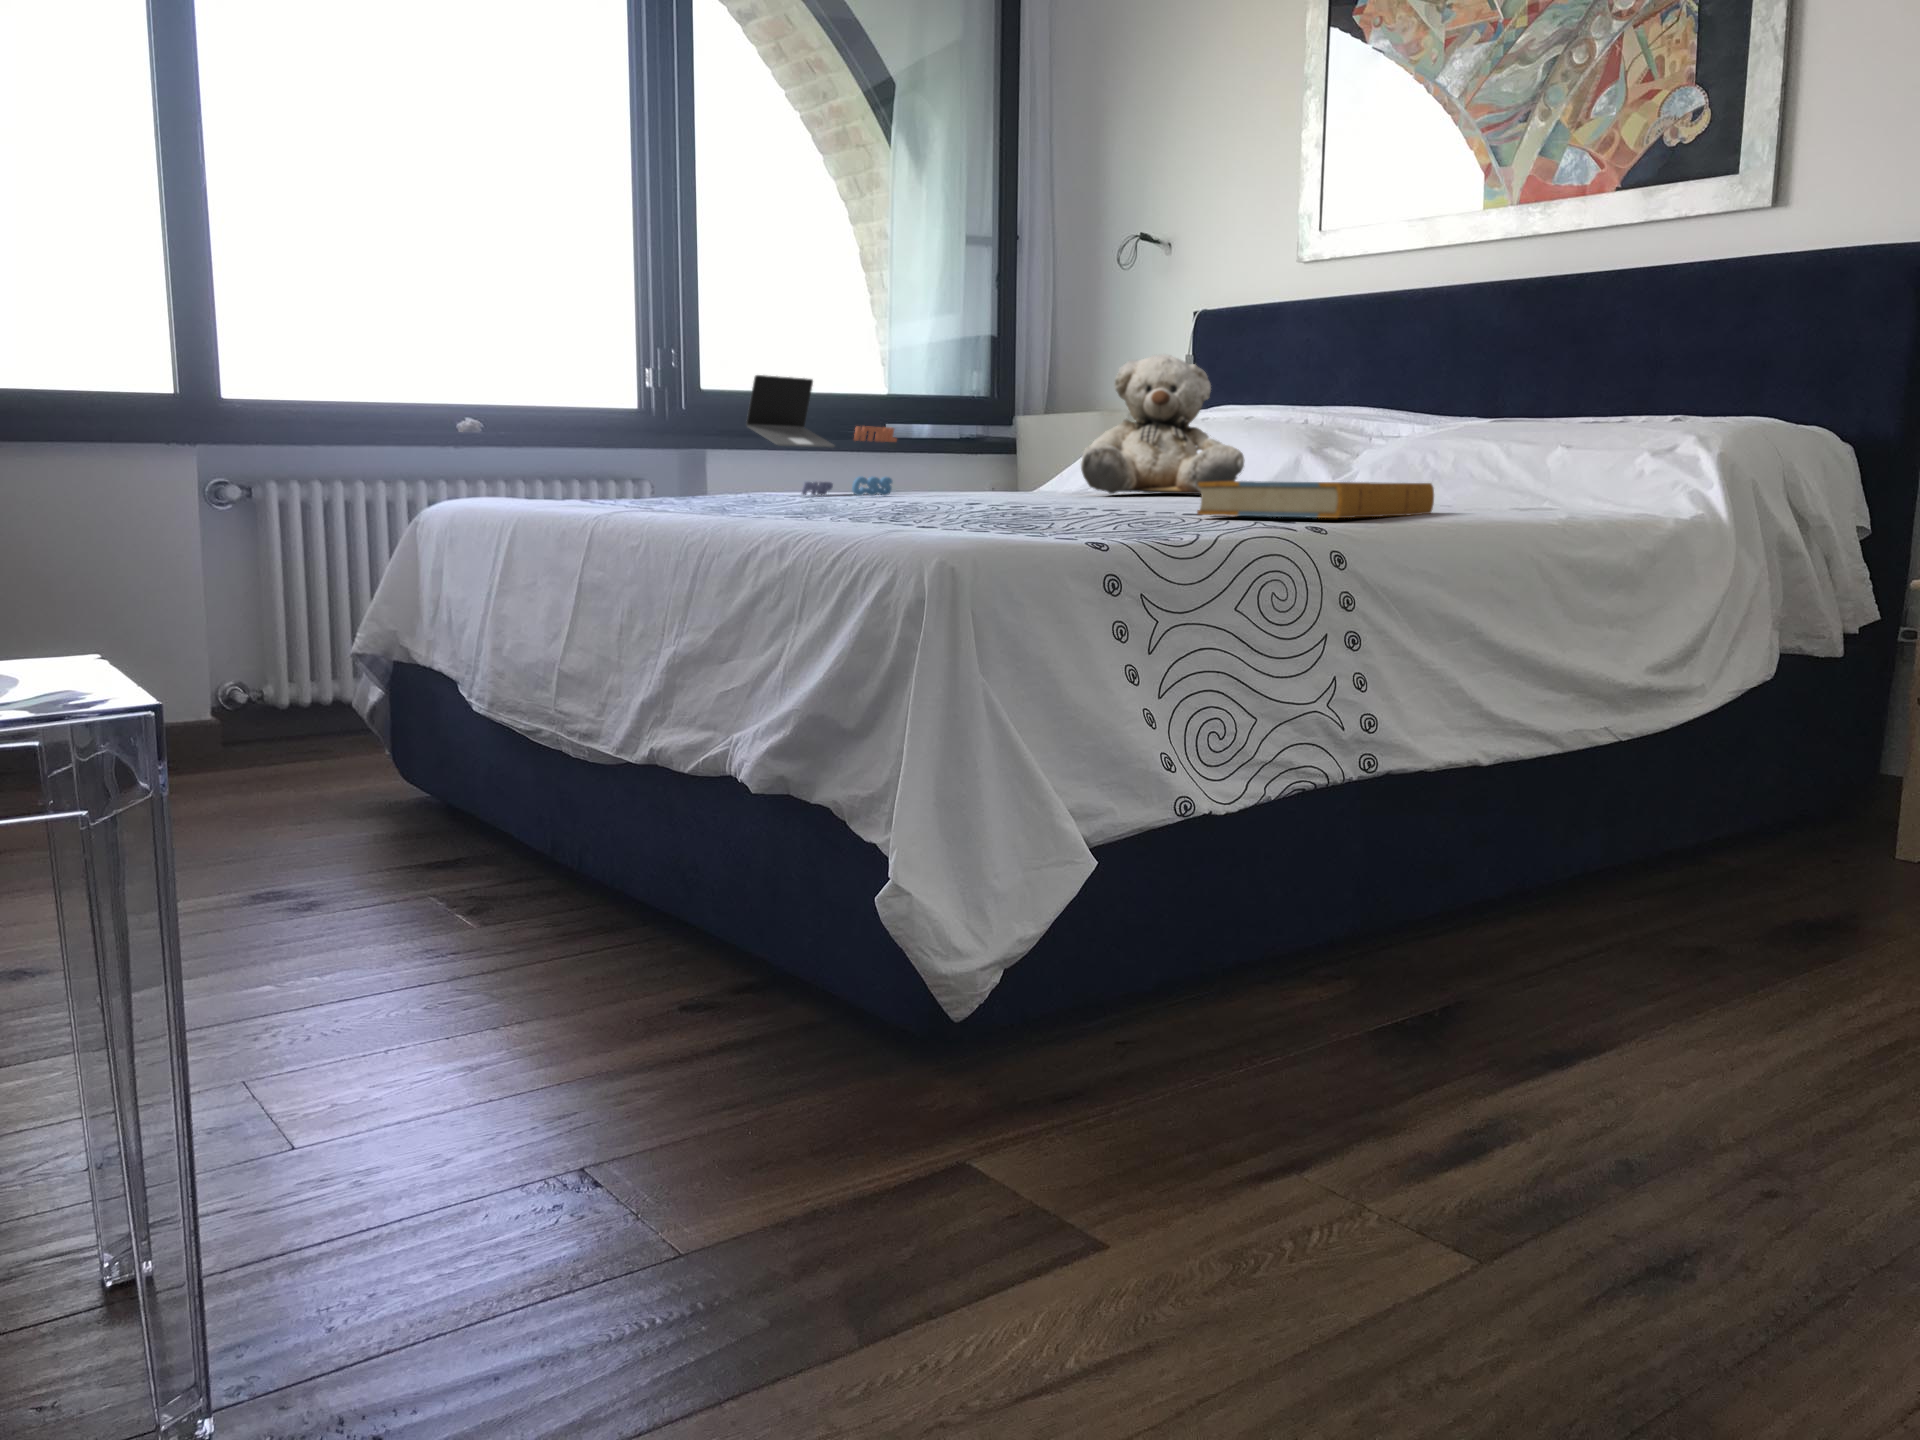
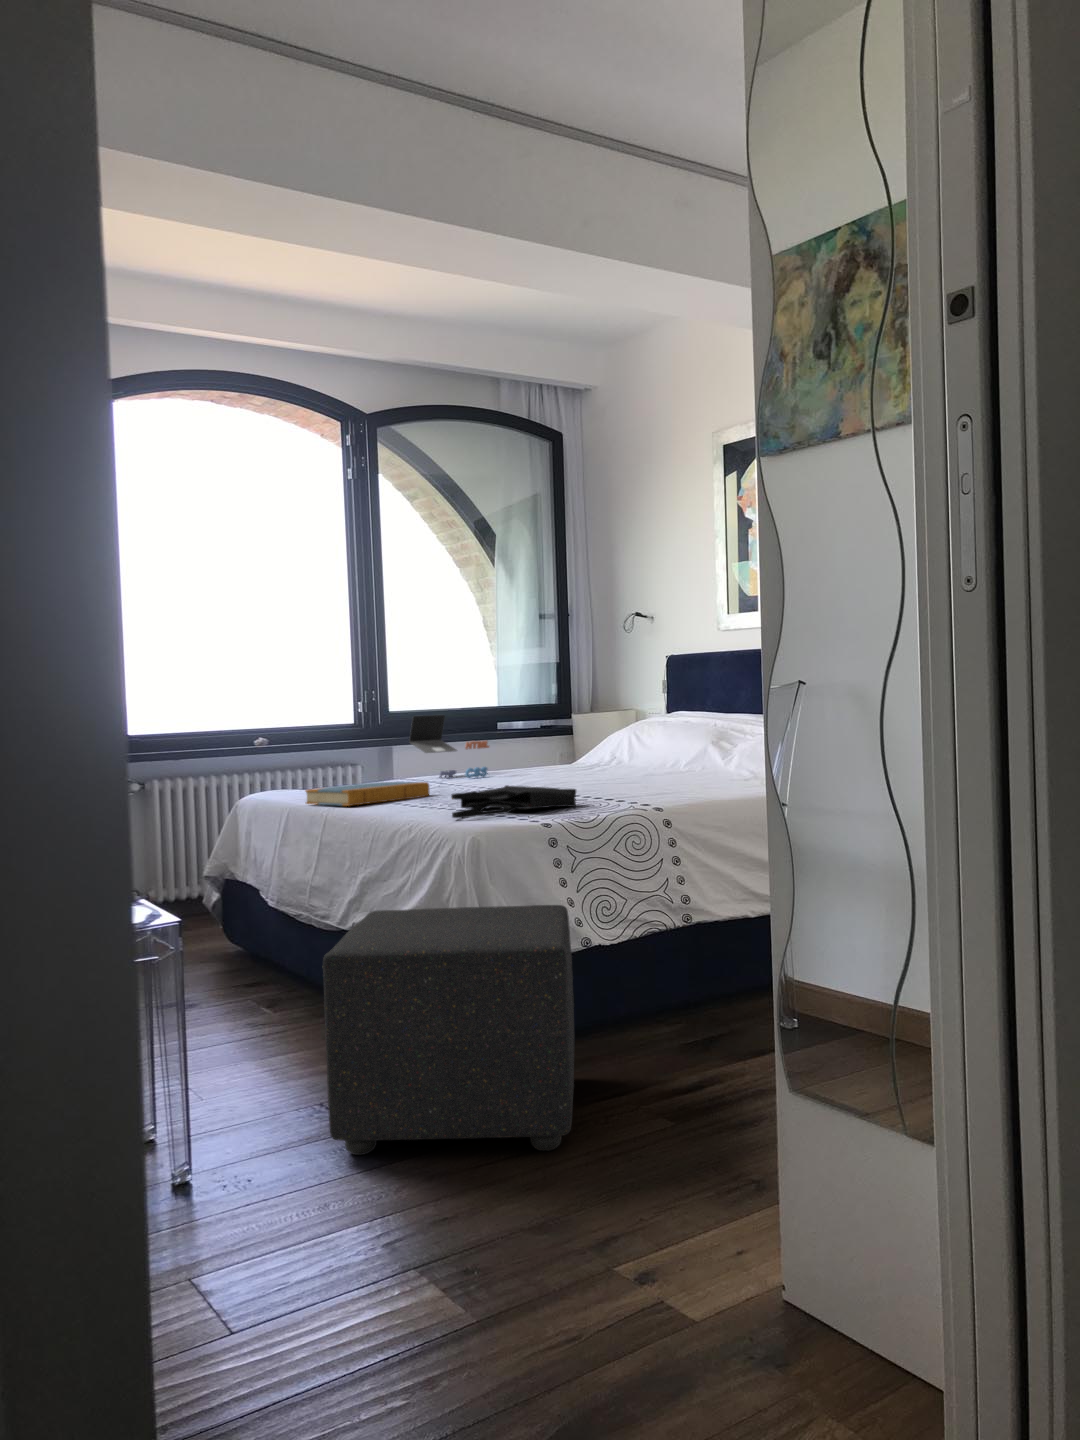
teddy bear: present [1081,354,1245,494] -> none [586,694,673,772]
tote bag: none [877,474,1131,528] -> present [451,785,576,818]
book: present [1197,481,1434,518] -> present [305,782,429,806]
ottoman: none [598,716,1282,1341] -> present [323,905,574,1155]

